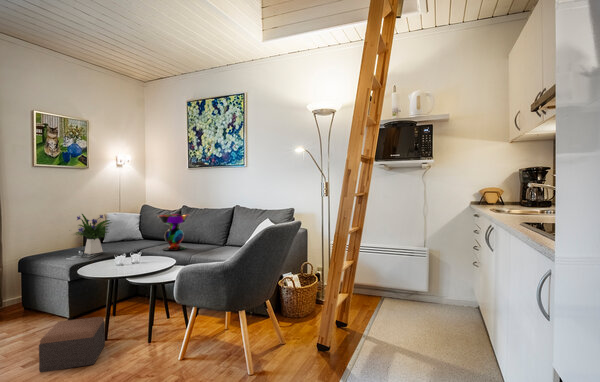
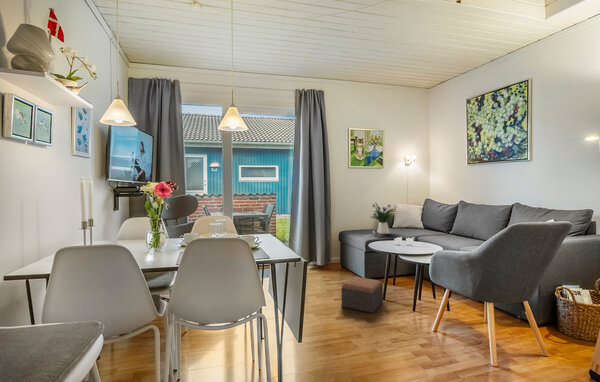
decorative bowl: present [157,214,190,251] -> none [431,207,463,240]

